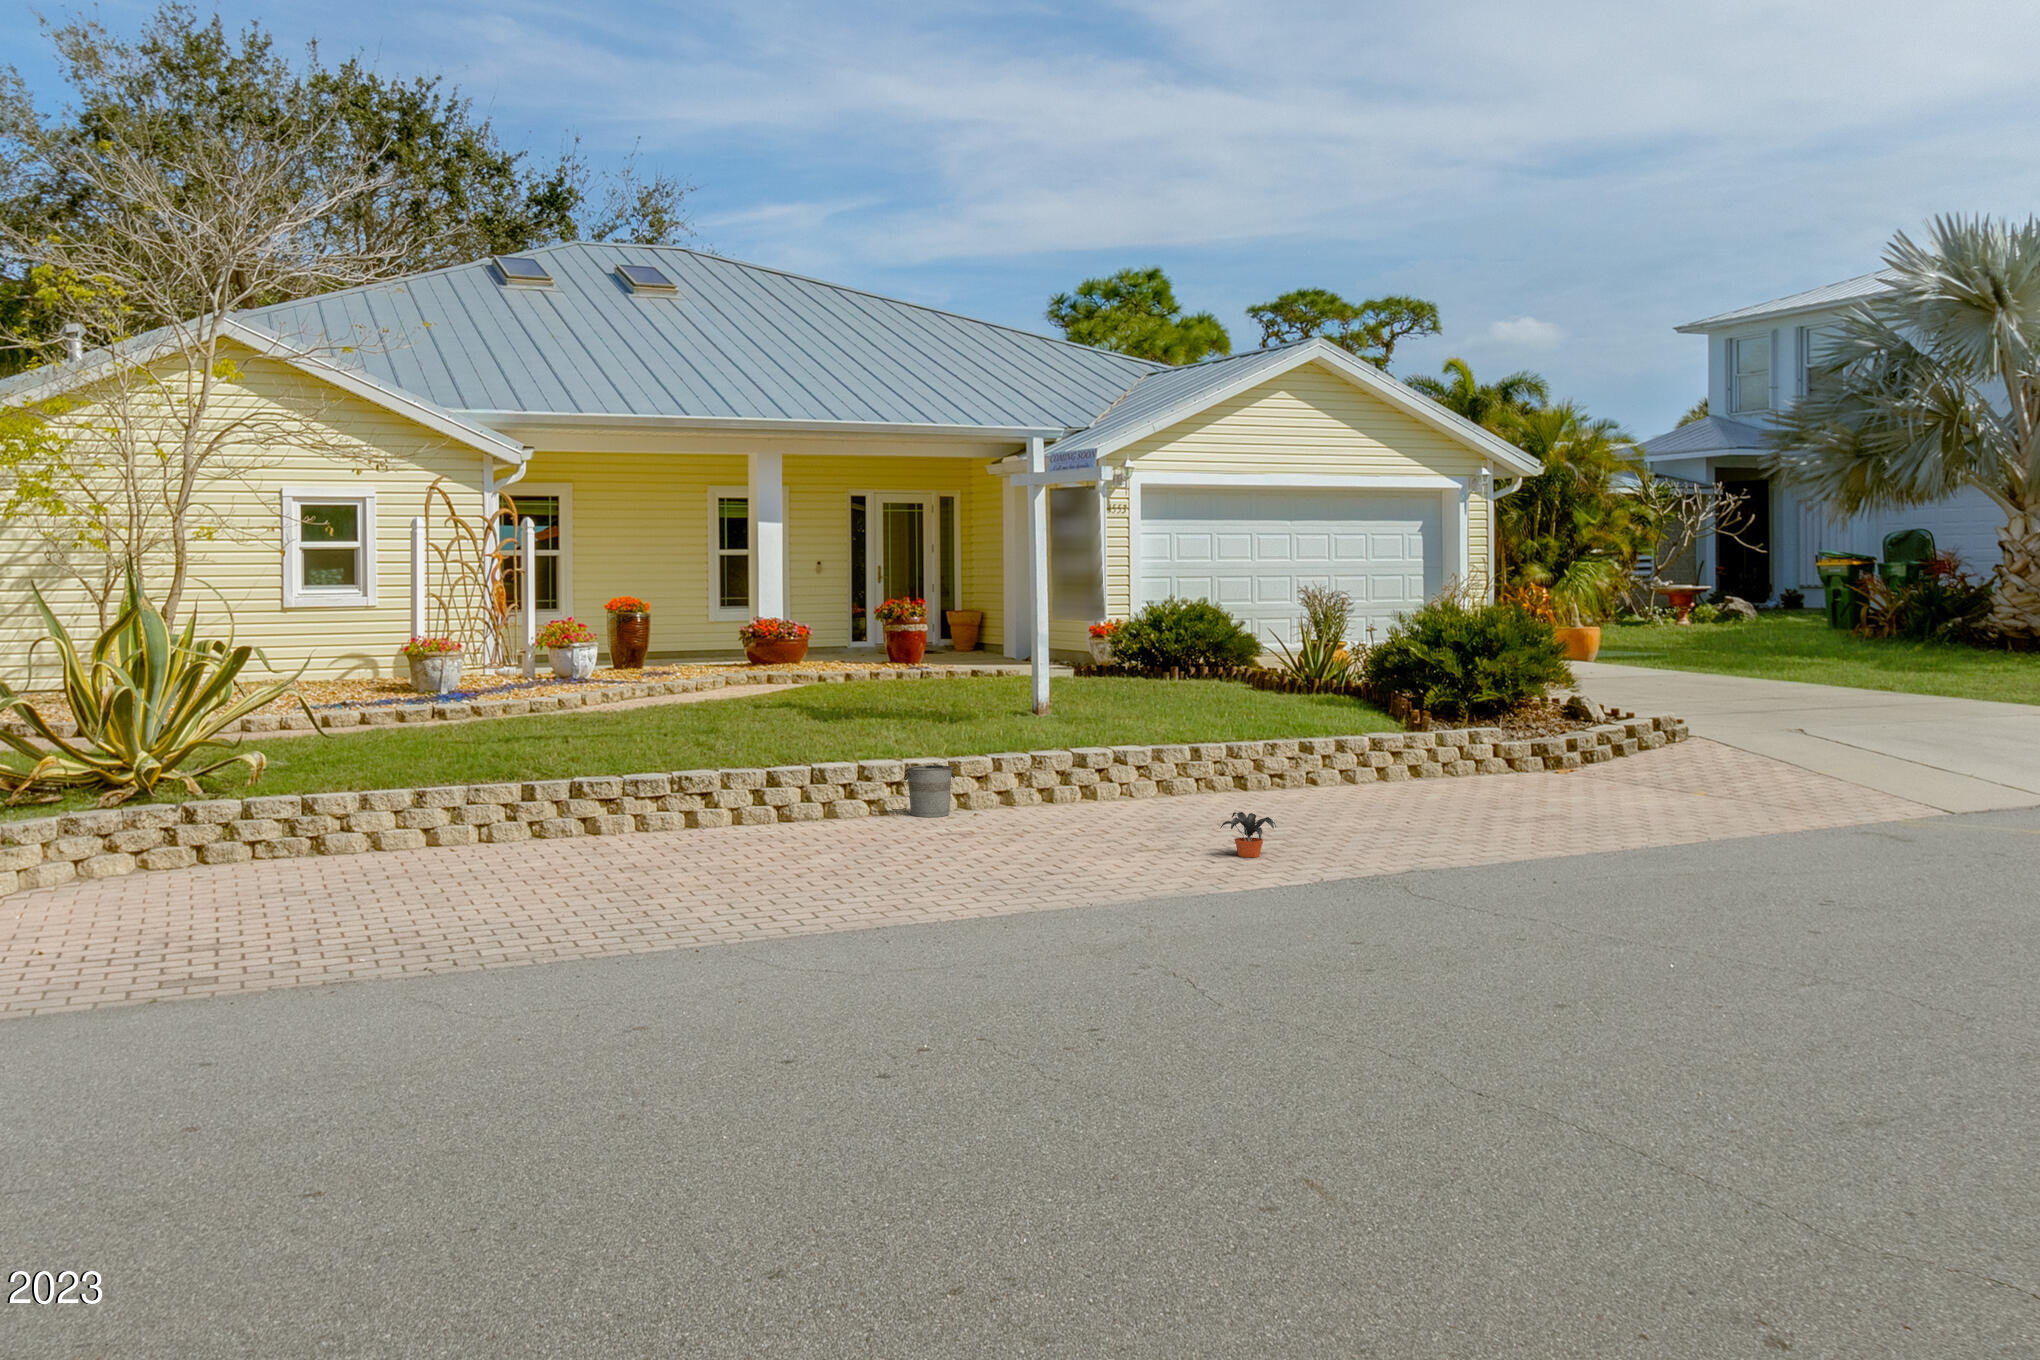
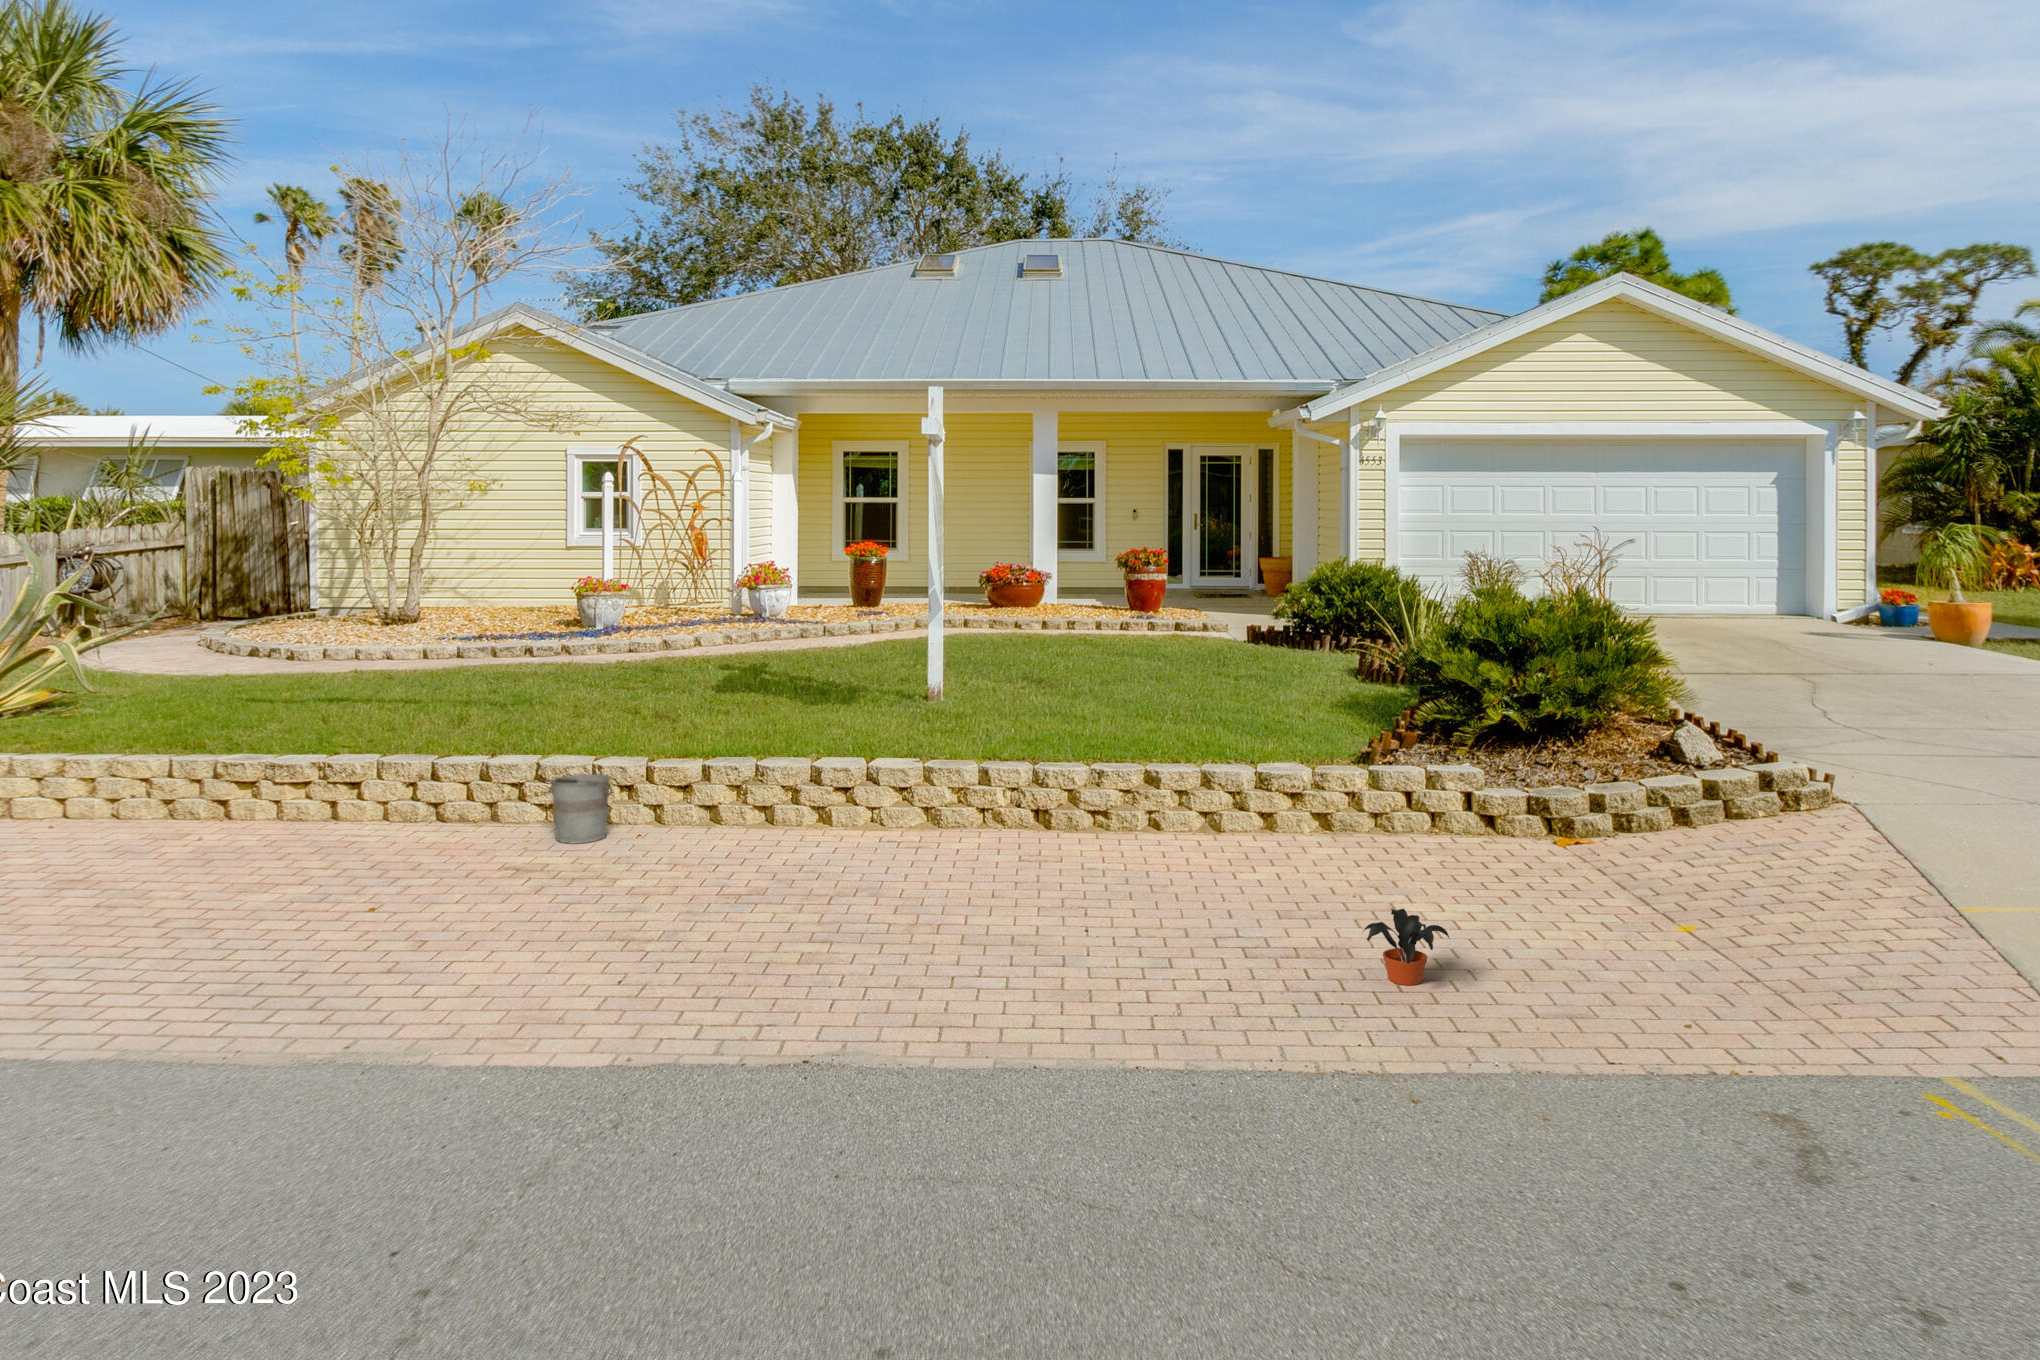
potted plant: present [1221,812,1276,857] -> present [1364,909,1449,985]

